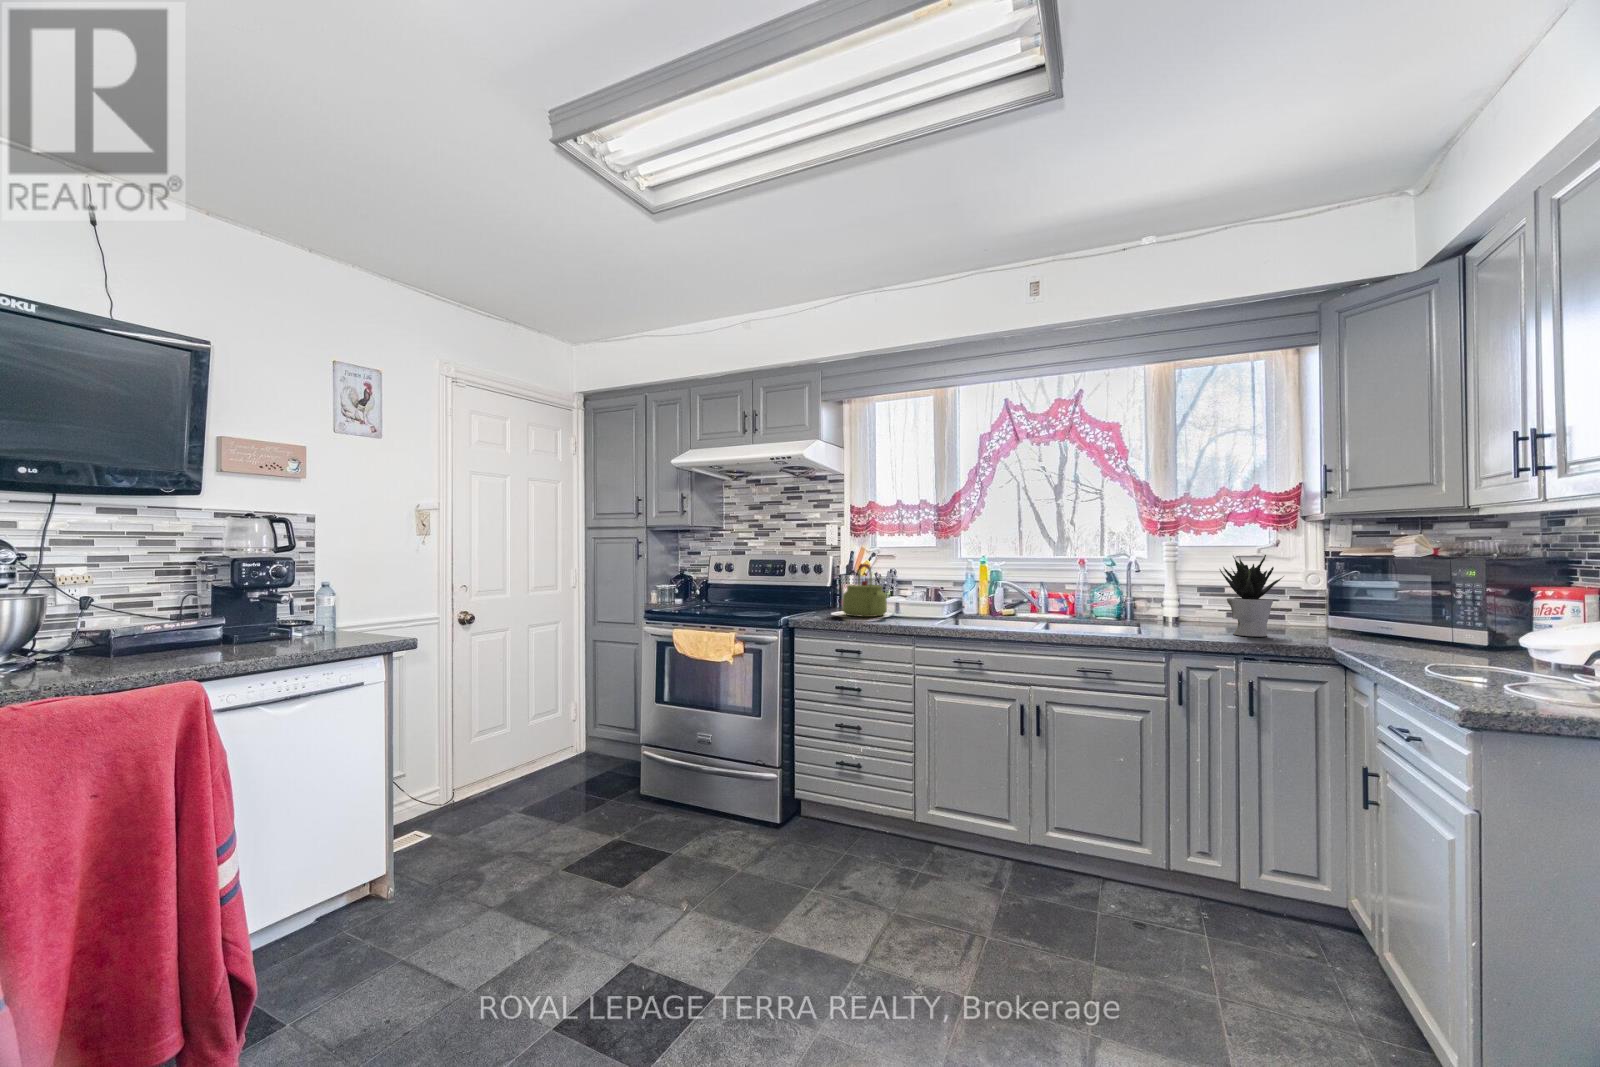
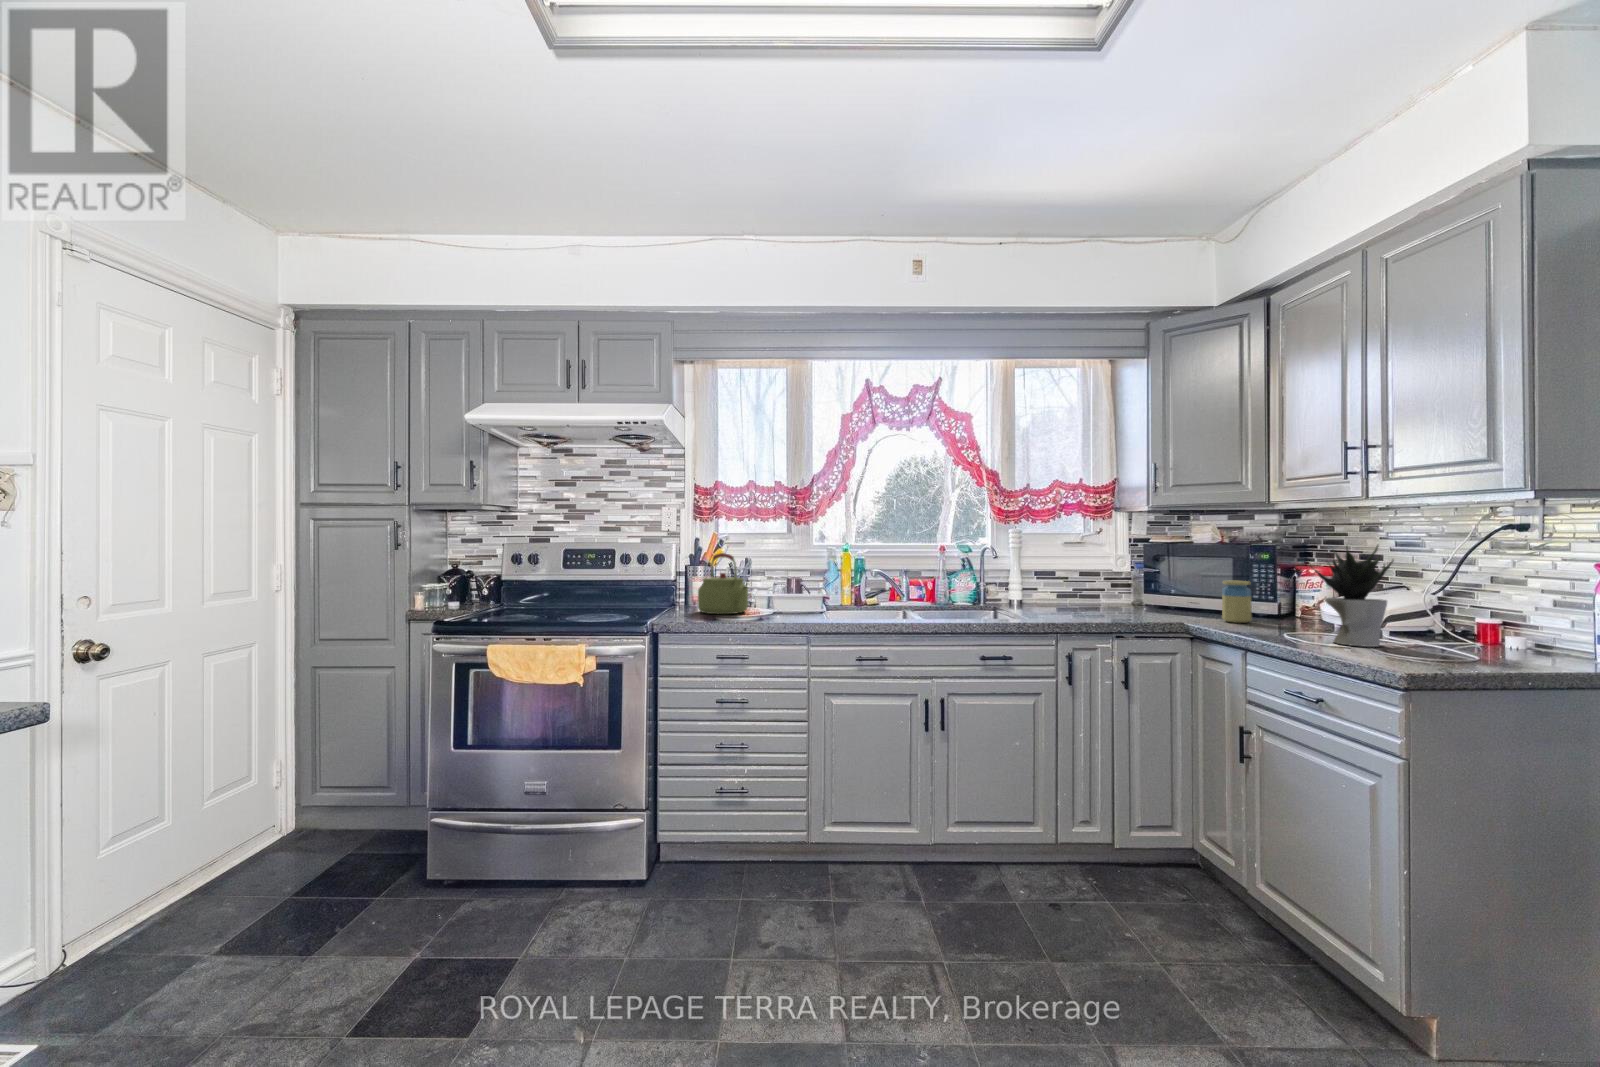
potted plant: present [1220,555,1284,637] -> present [1308,545,1394,647]
jar: none [1392,601,1431,652] -> present [1222,581,1252,623]

